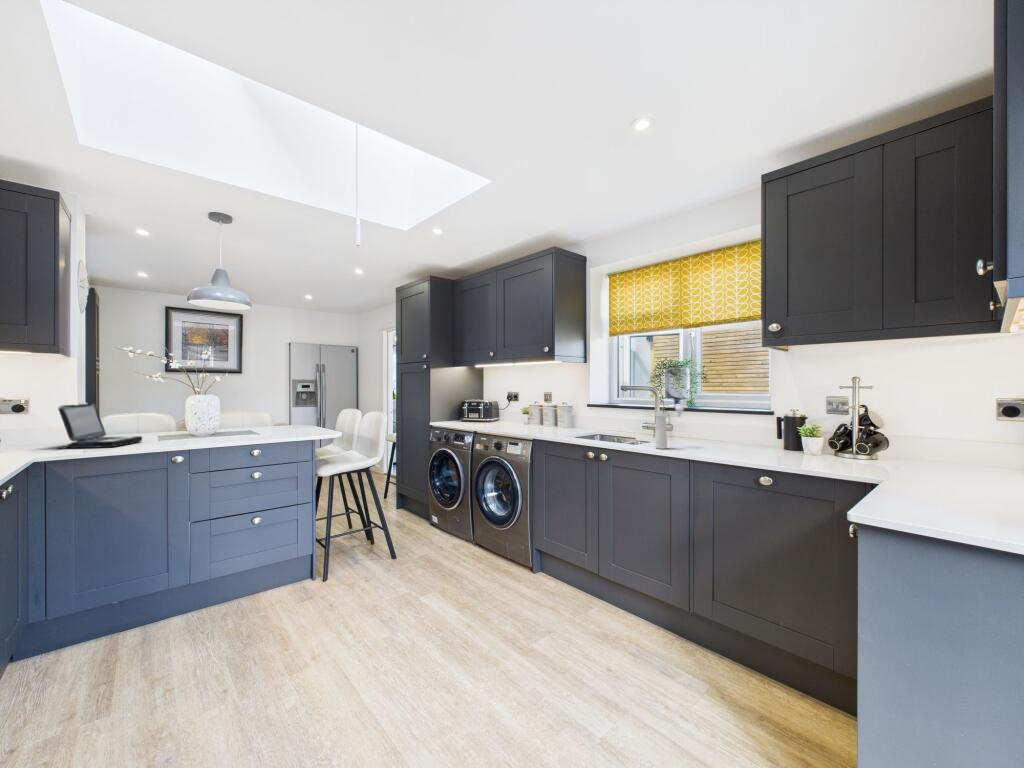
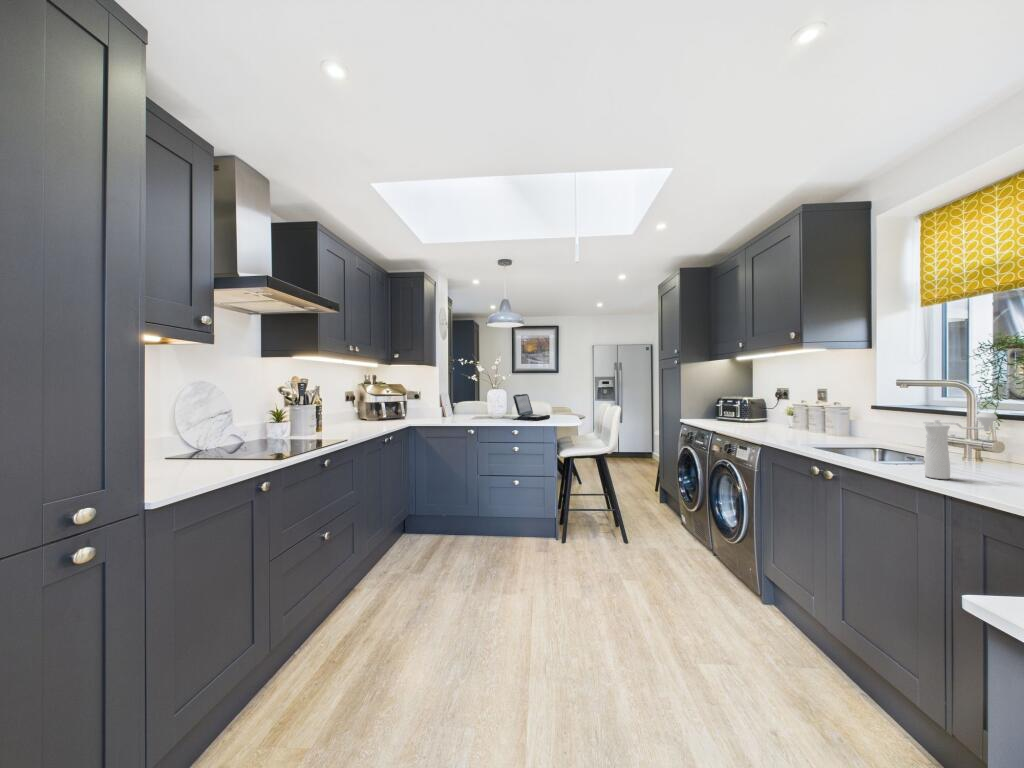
laptop: present [57,404,142,449] -> present [513,394,550,420]

